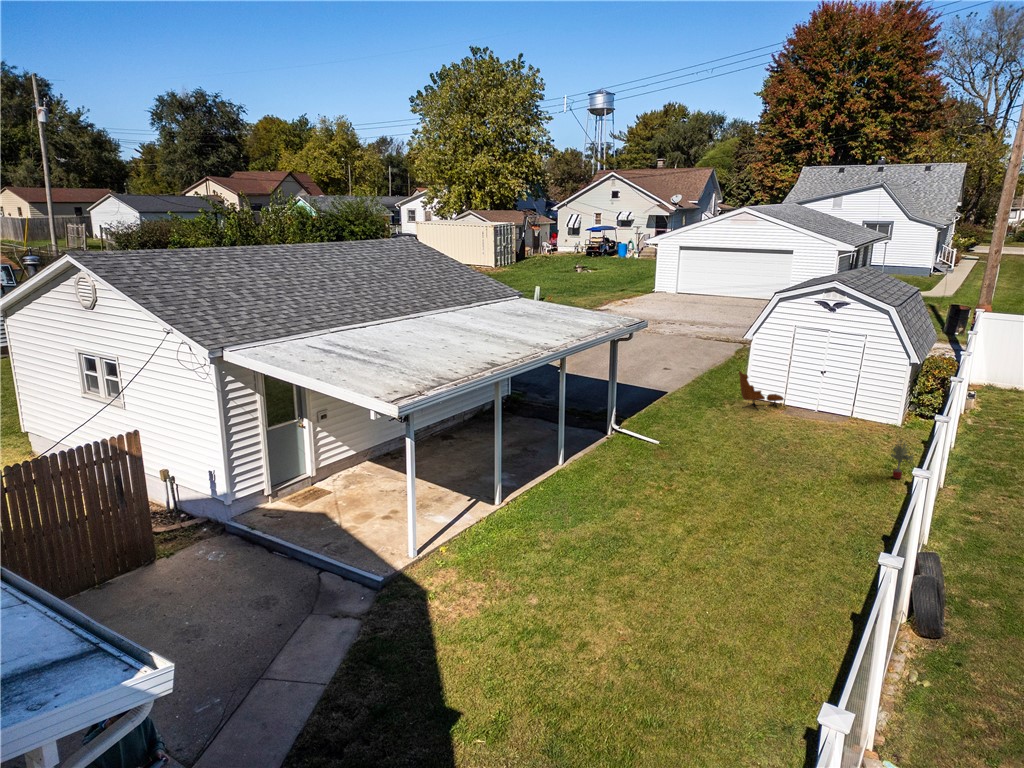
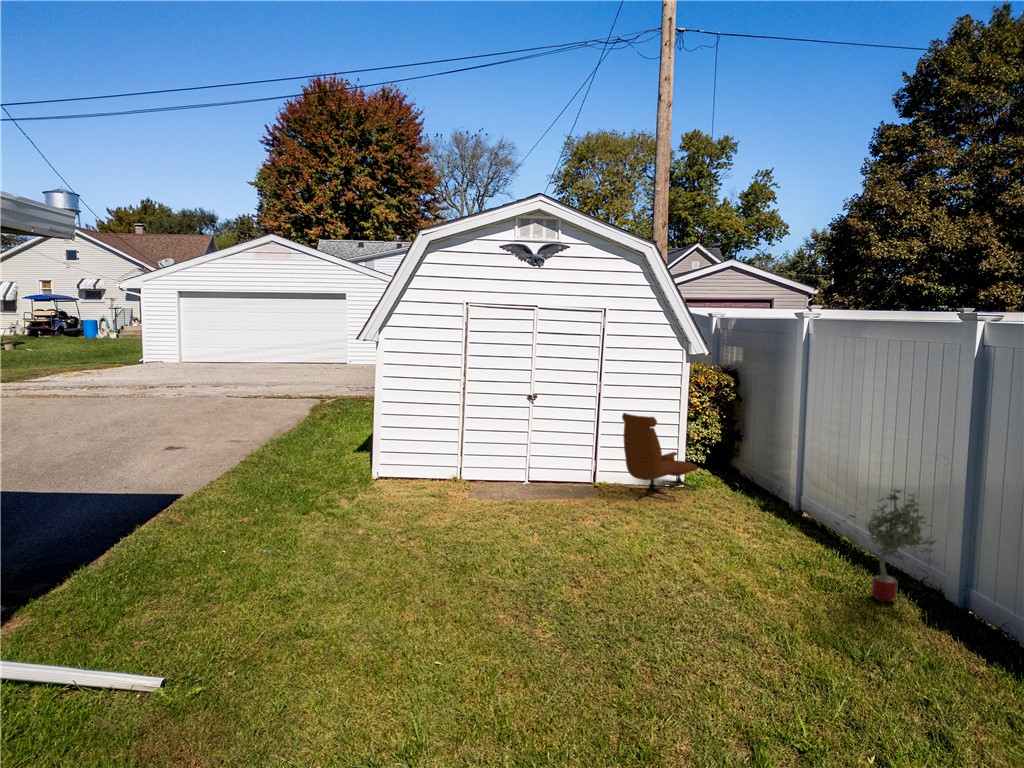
lounge chair: present [739,371,784,408] -> present [622,413,697,501]

